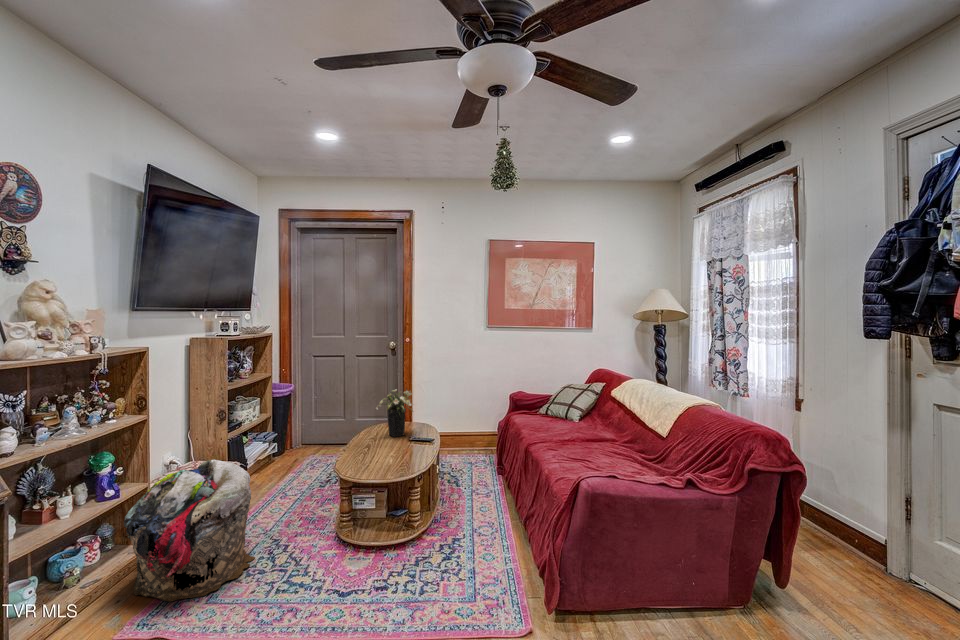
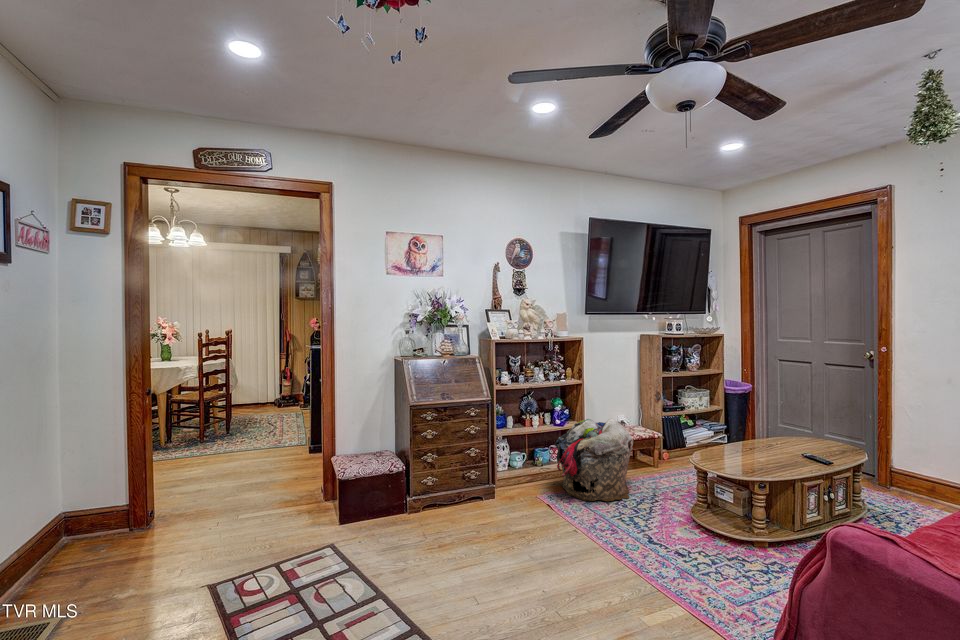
flower arrangement: present [375,389,412,437] -> none [772,396,829,450]

